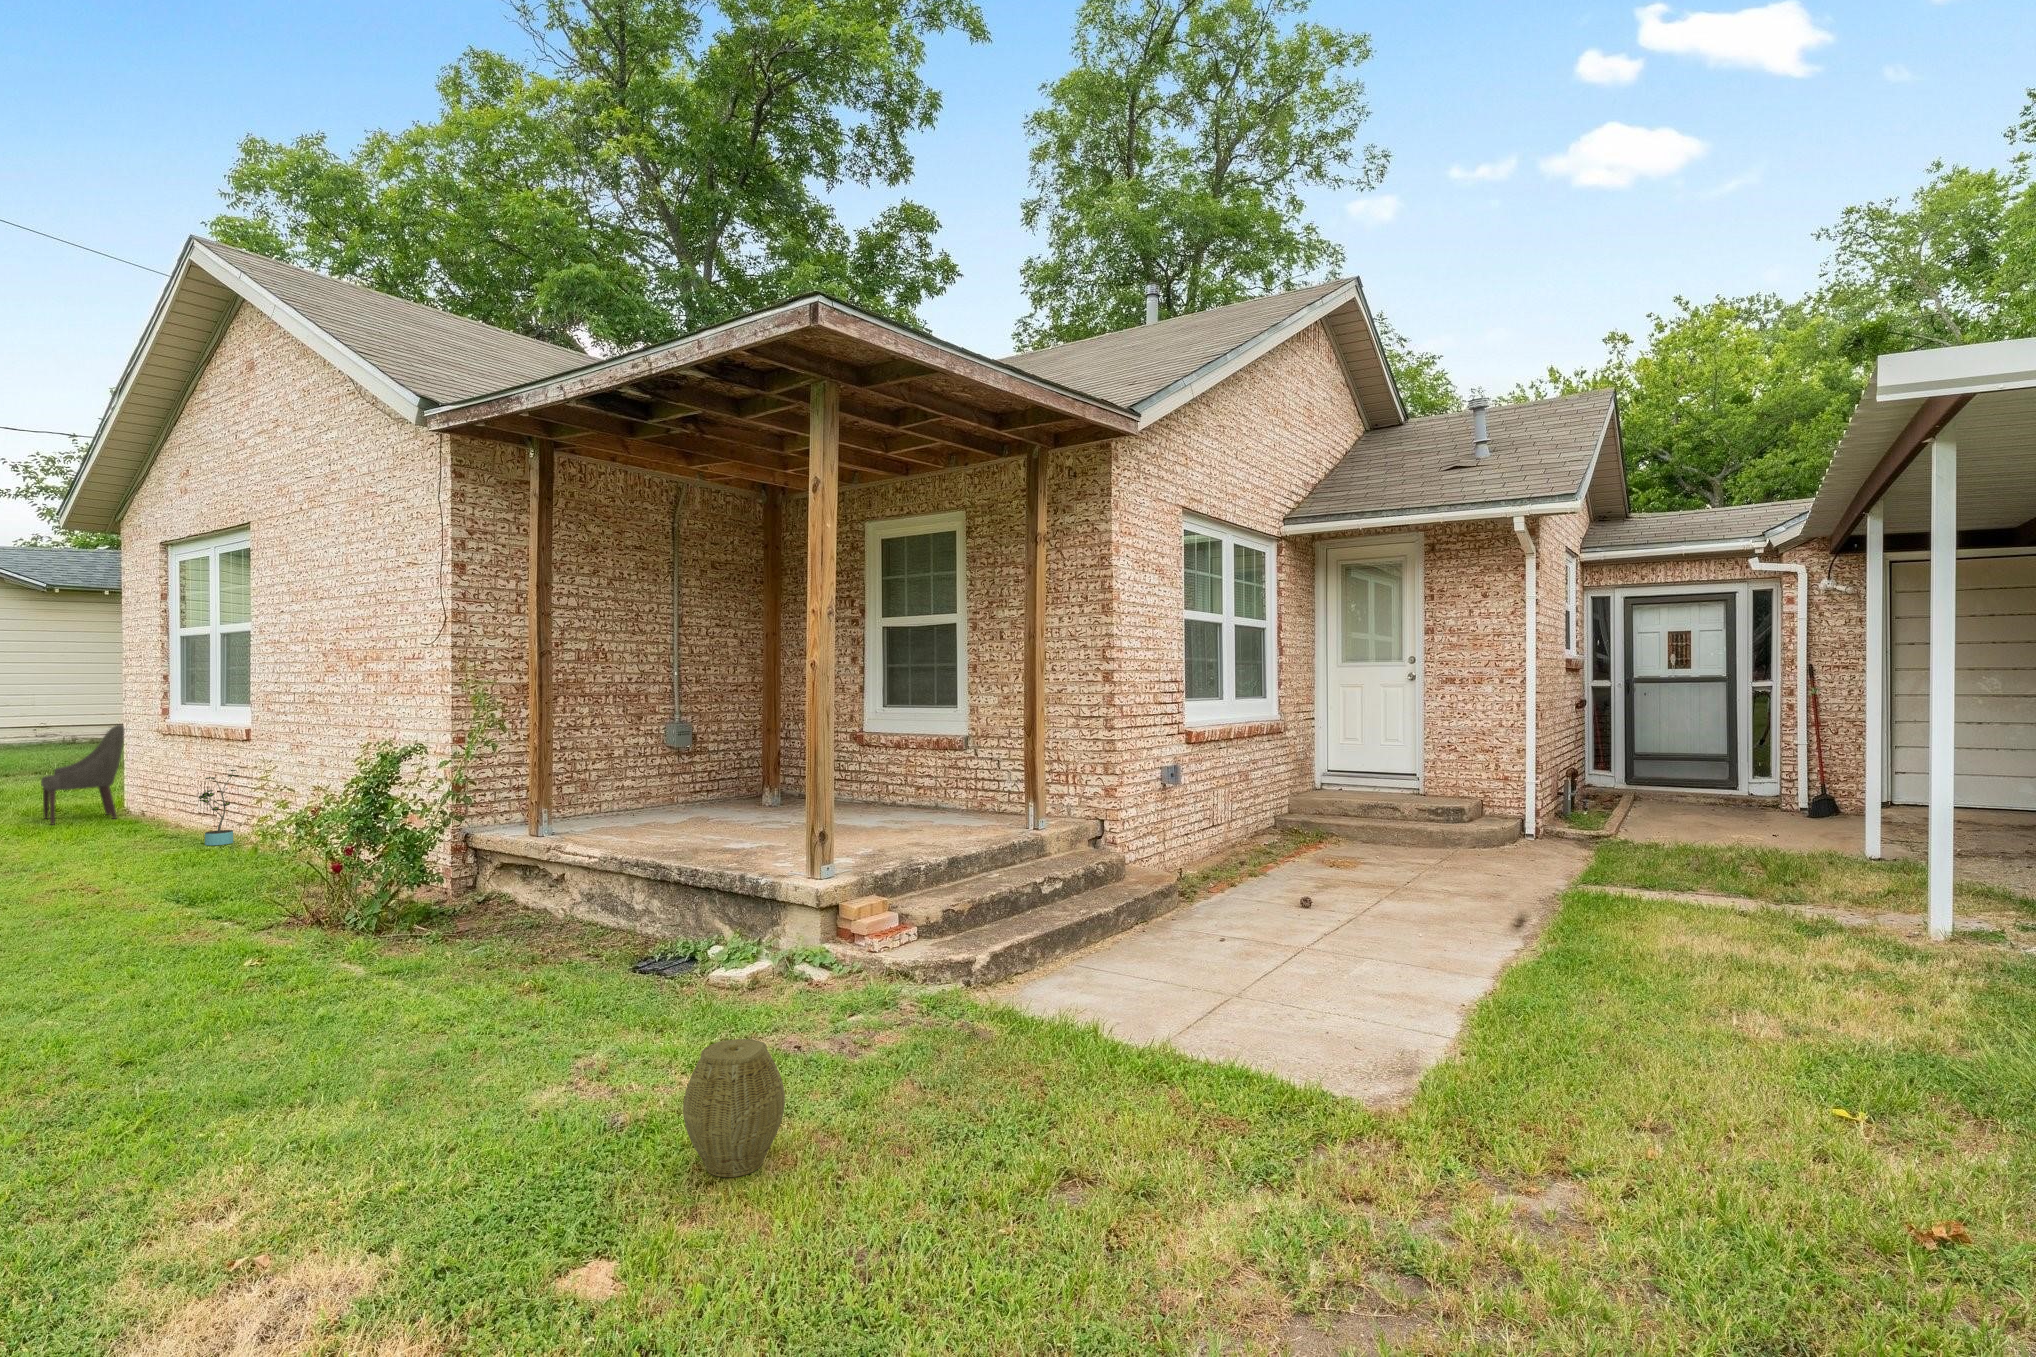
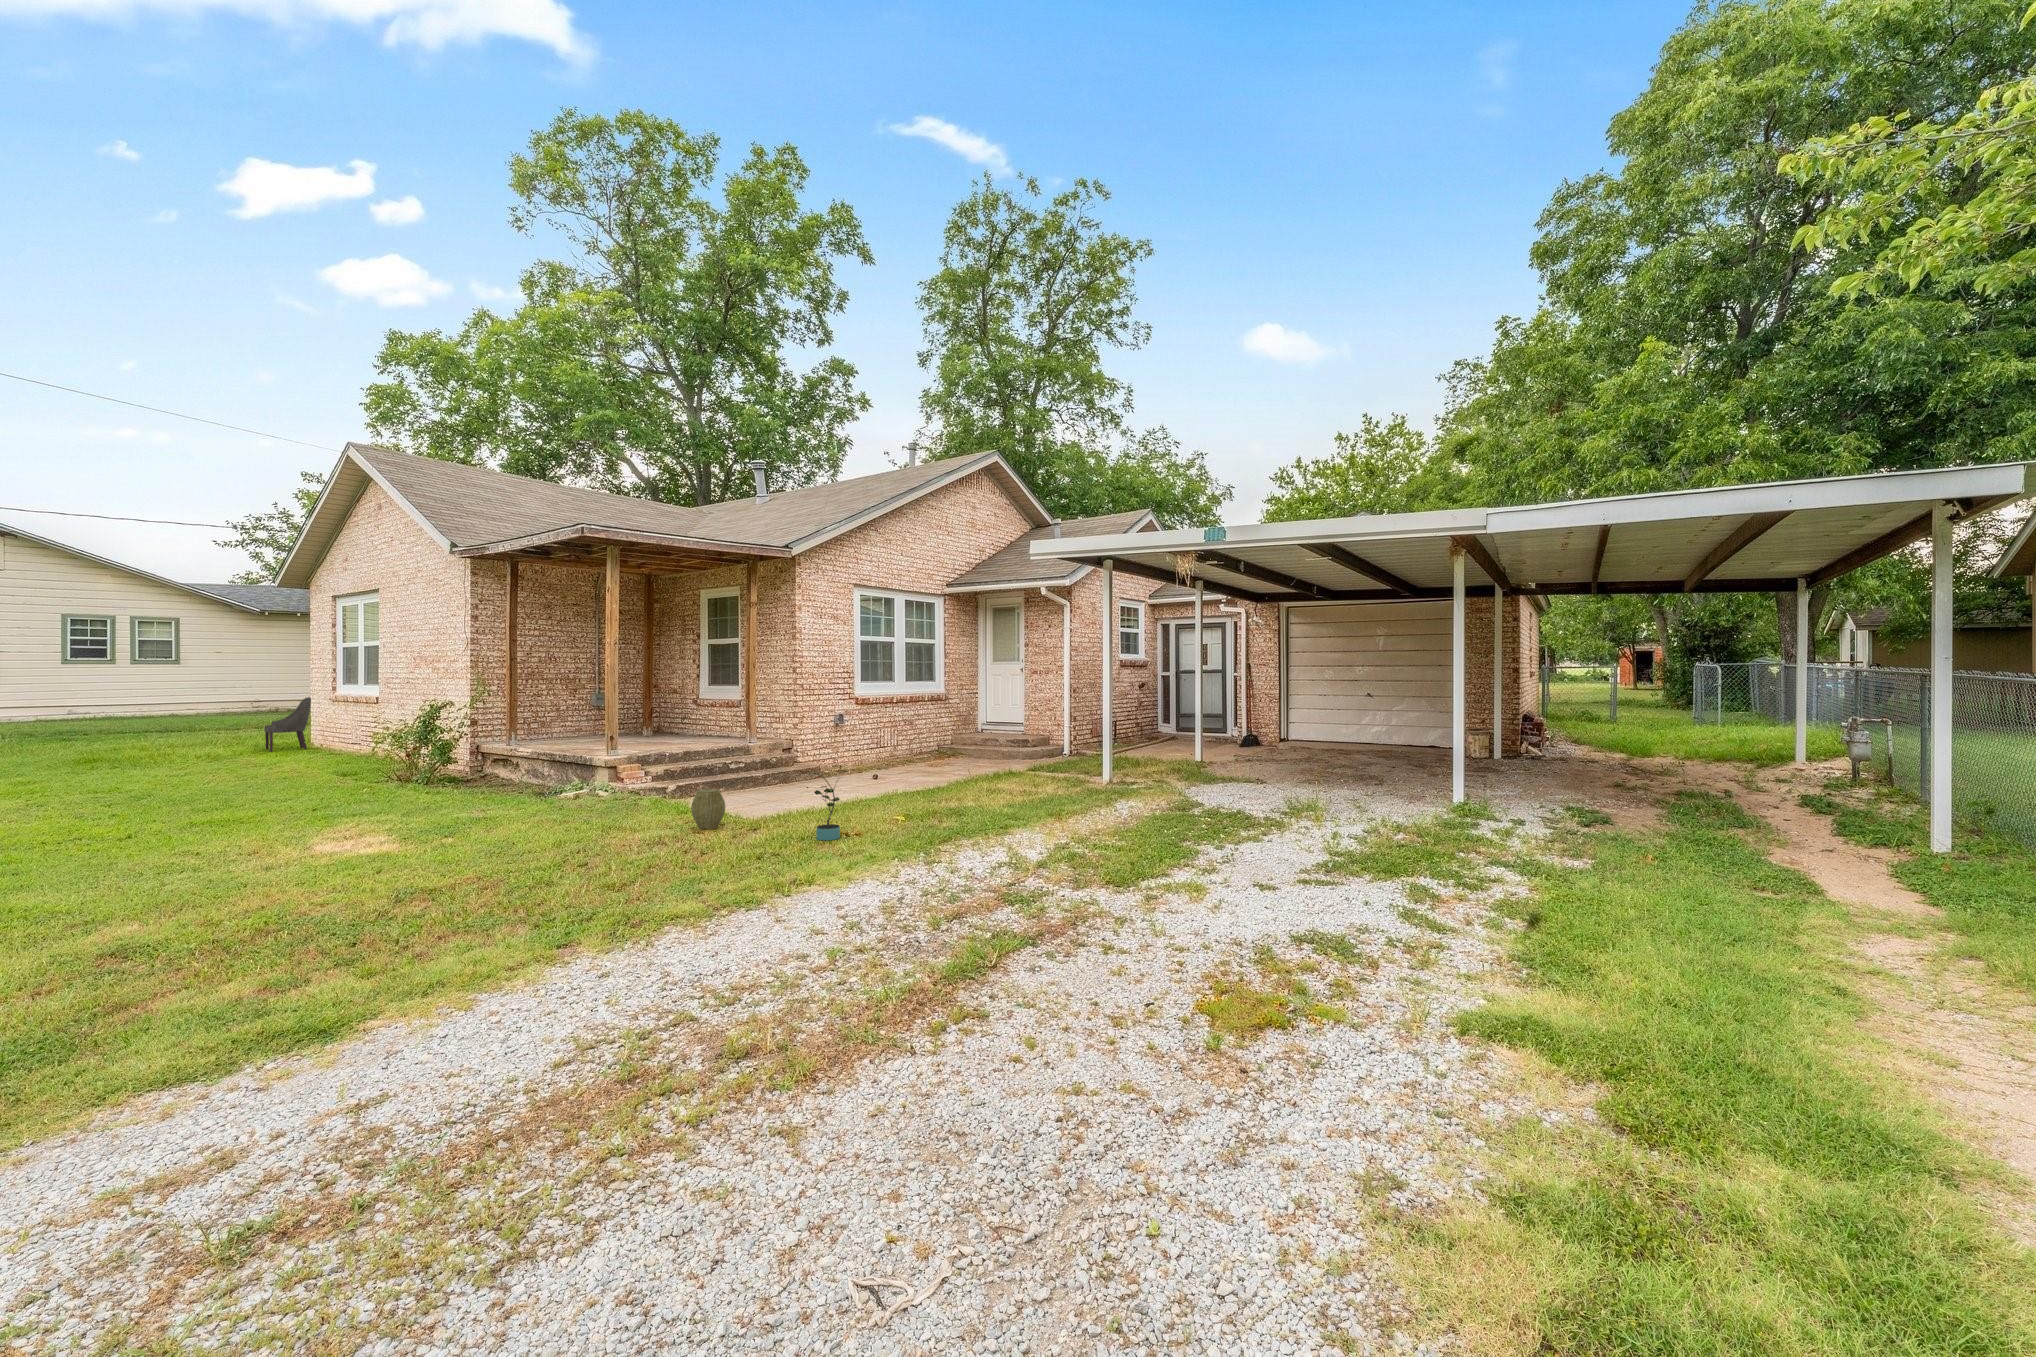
potted plant: present [198,770,238,845] -> present [810,765,847,840]
woven basket: present [683,1039,785,1177] -> present [691,788,725,829]

